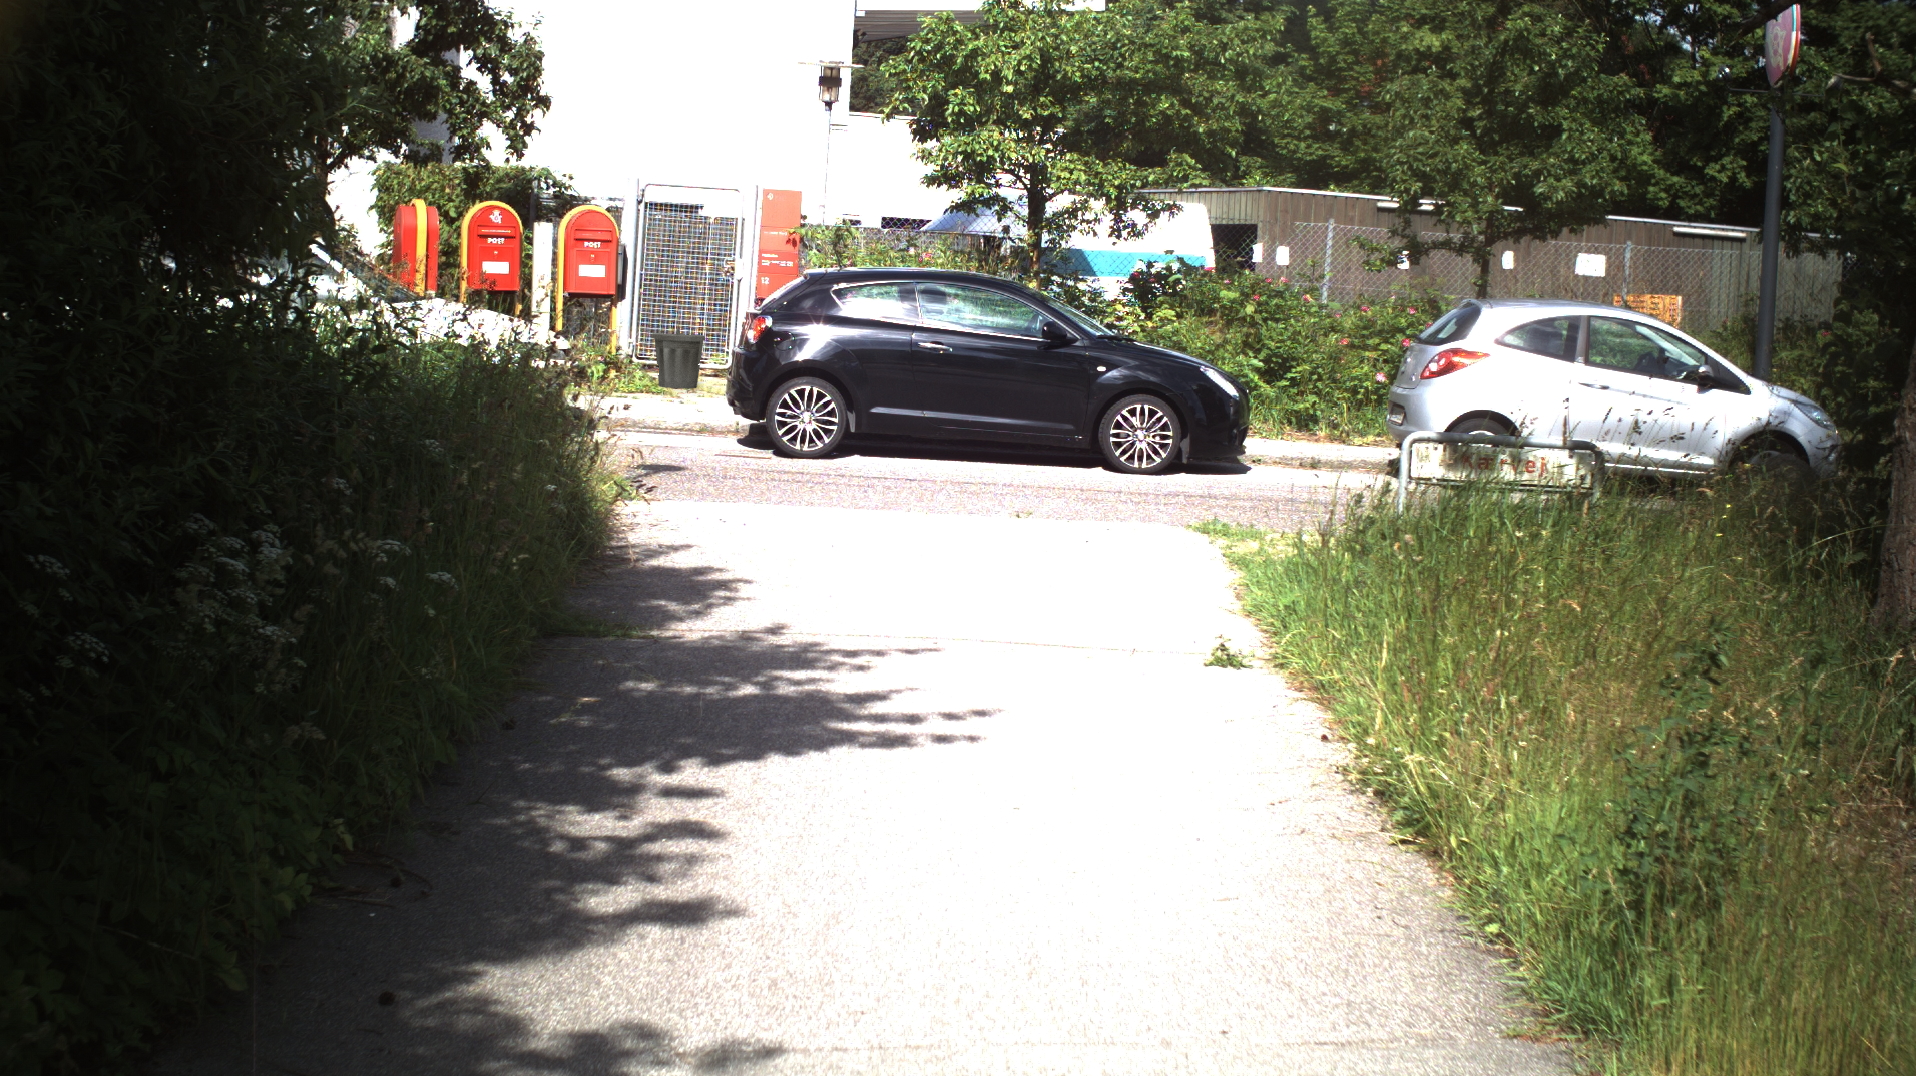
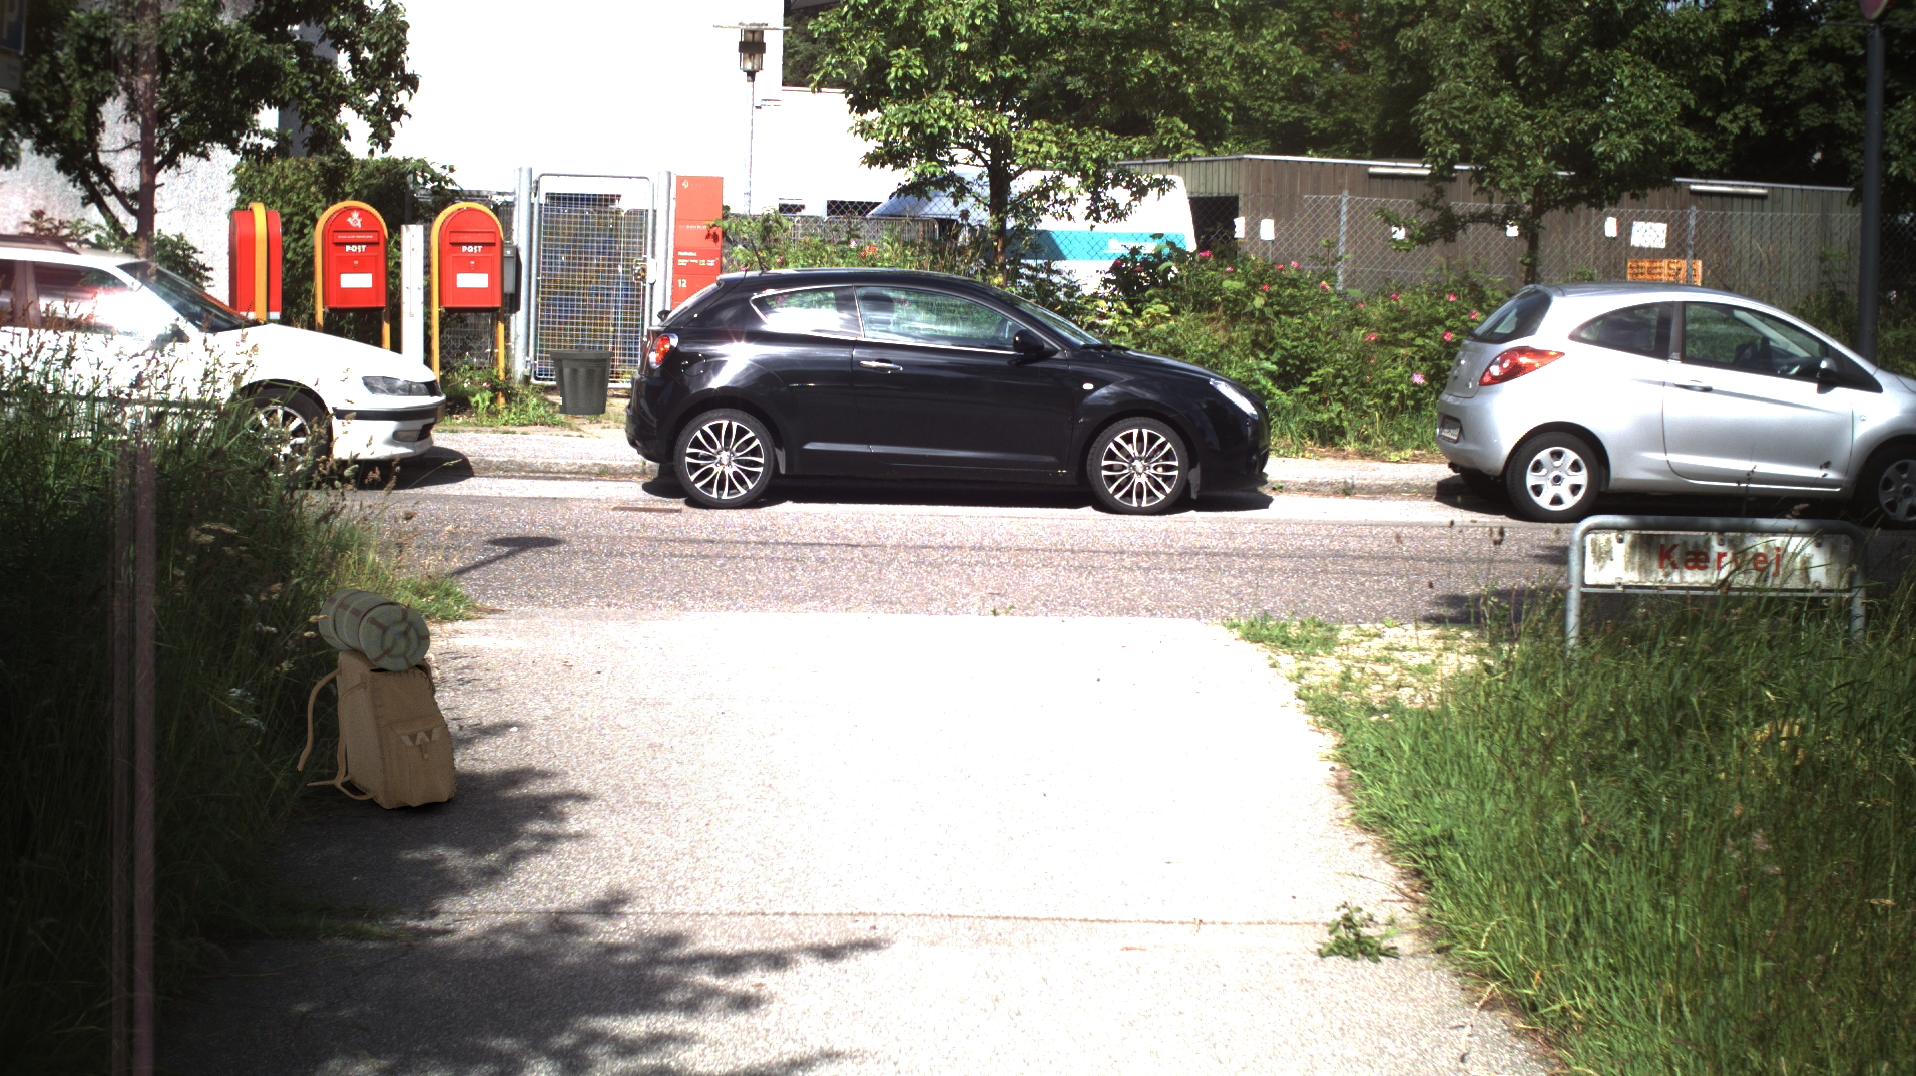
backpack: none [524,468,638,620] -> present [297,589,458,809]

